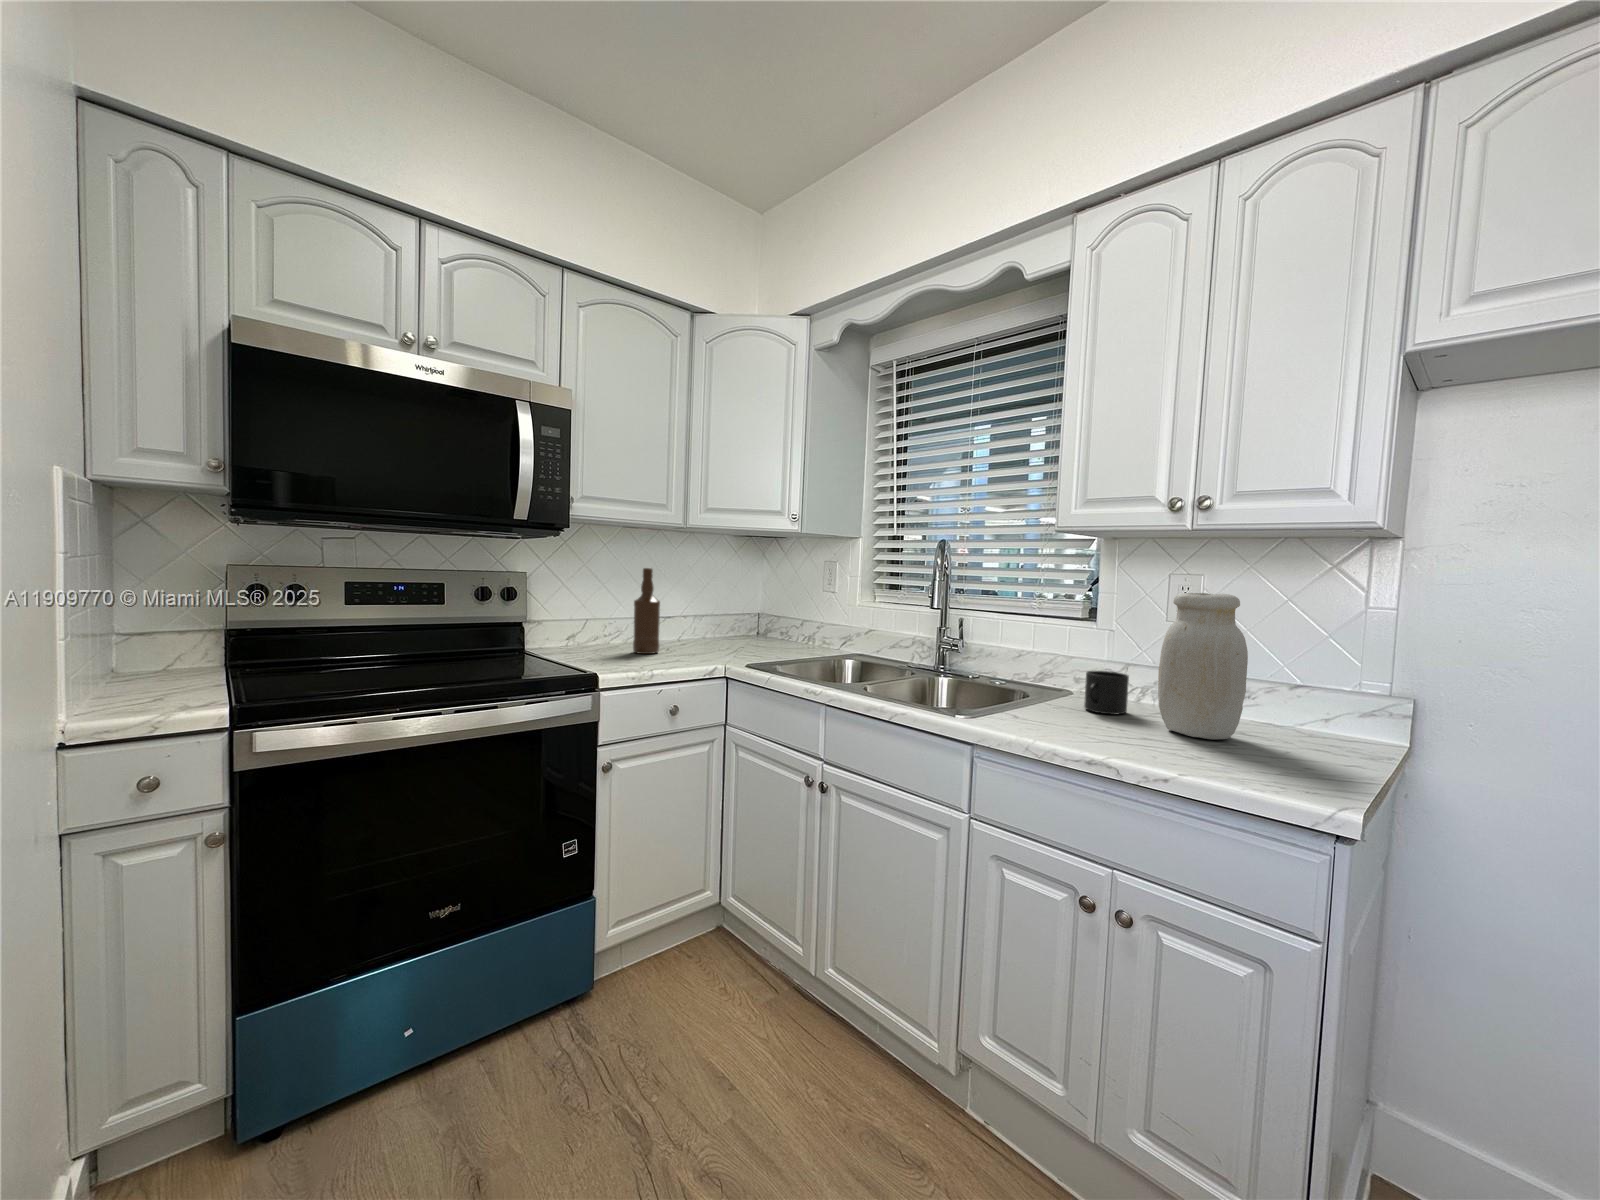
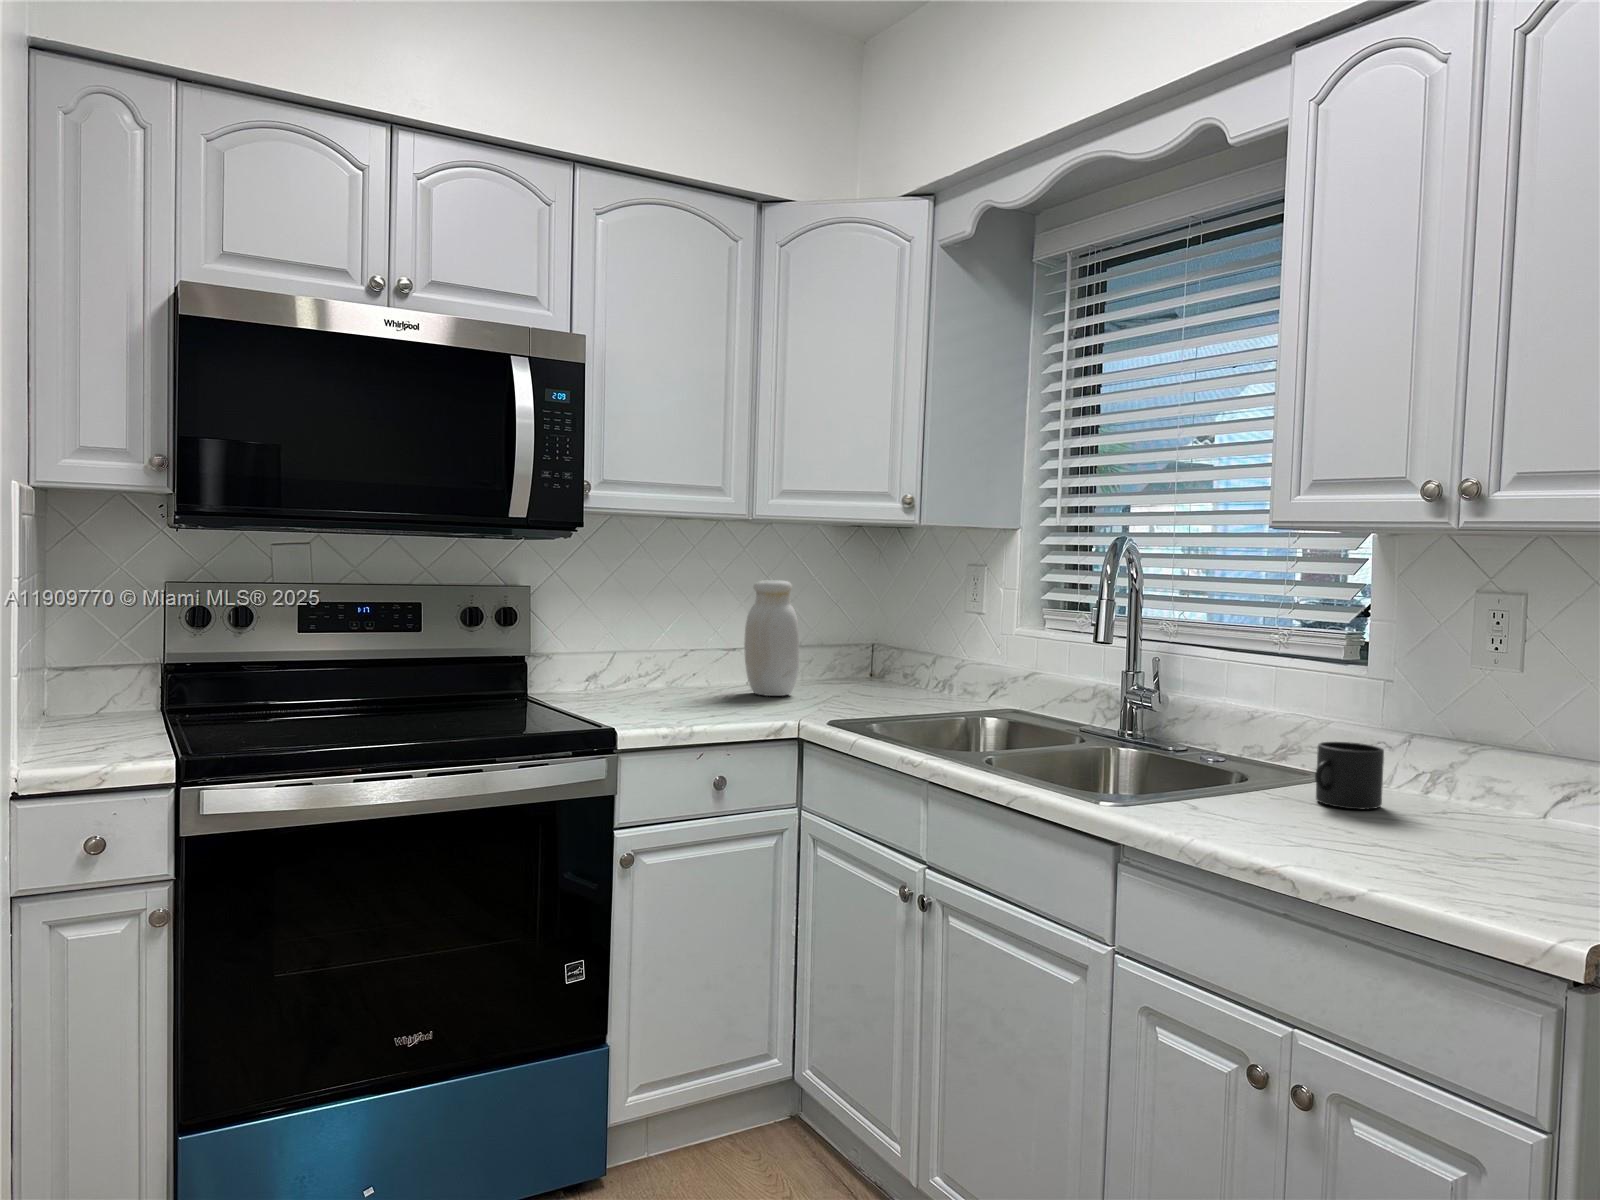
bottle: present [633,568,660,654] -> none [676,580,715,705]
jar: present [1158,593,1248,739] -> present [744,580,799,696]

